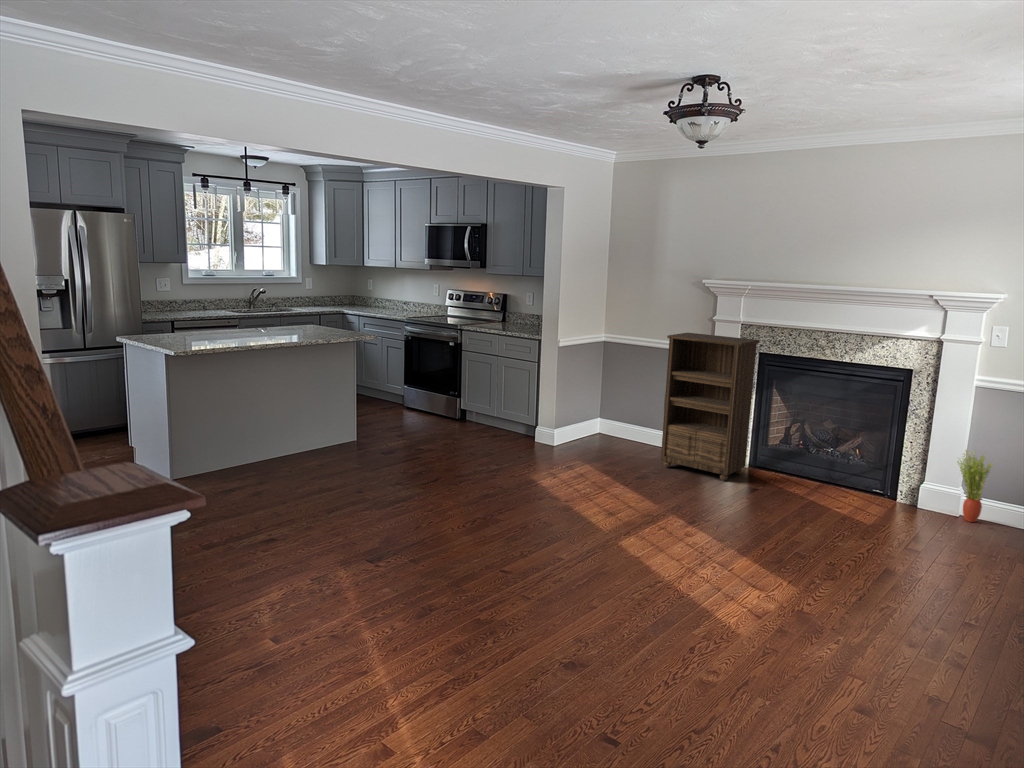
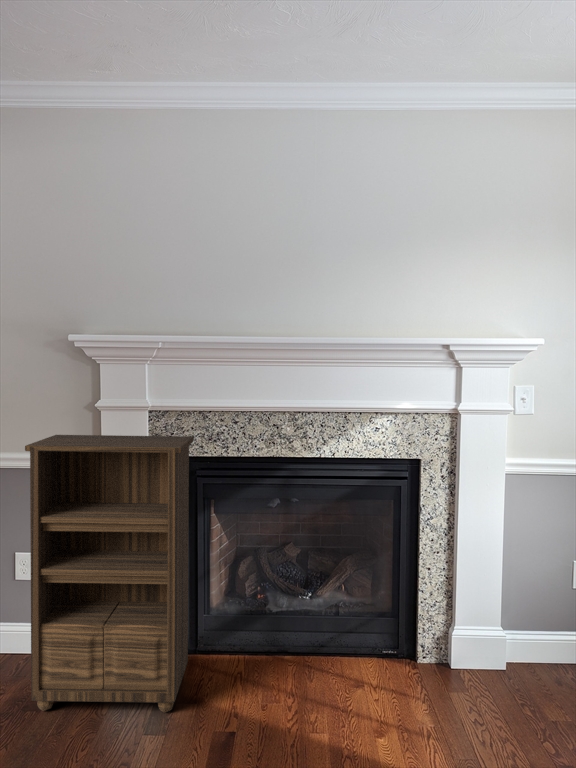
potted plant: present [958,451,993,522] -> none [504,566,553,675]

